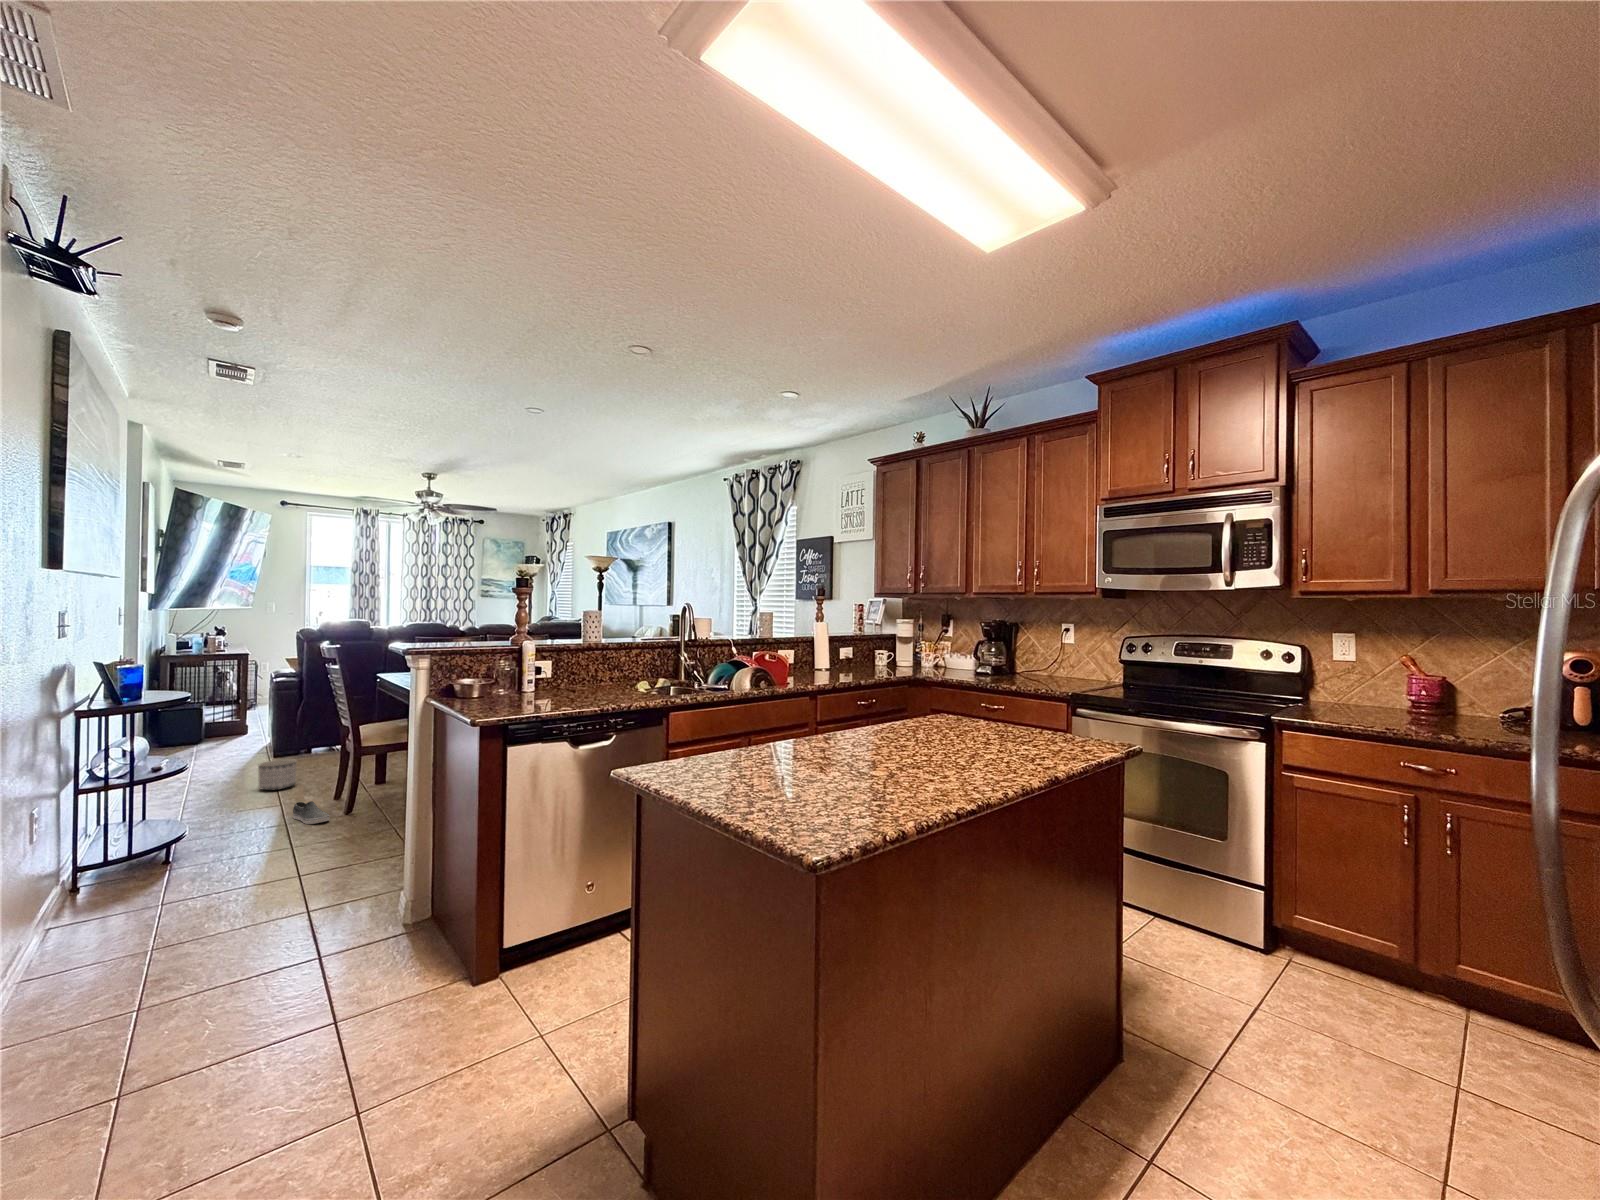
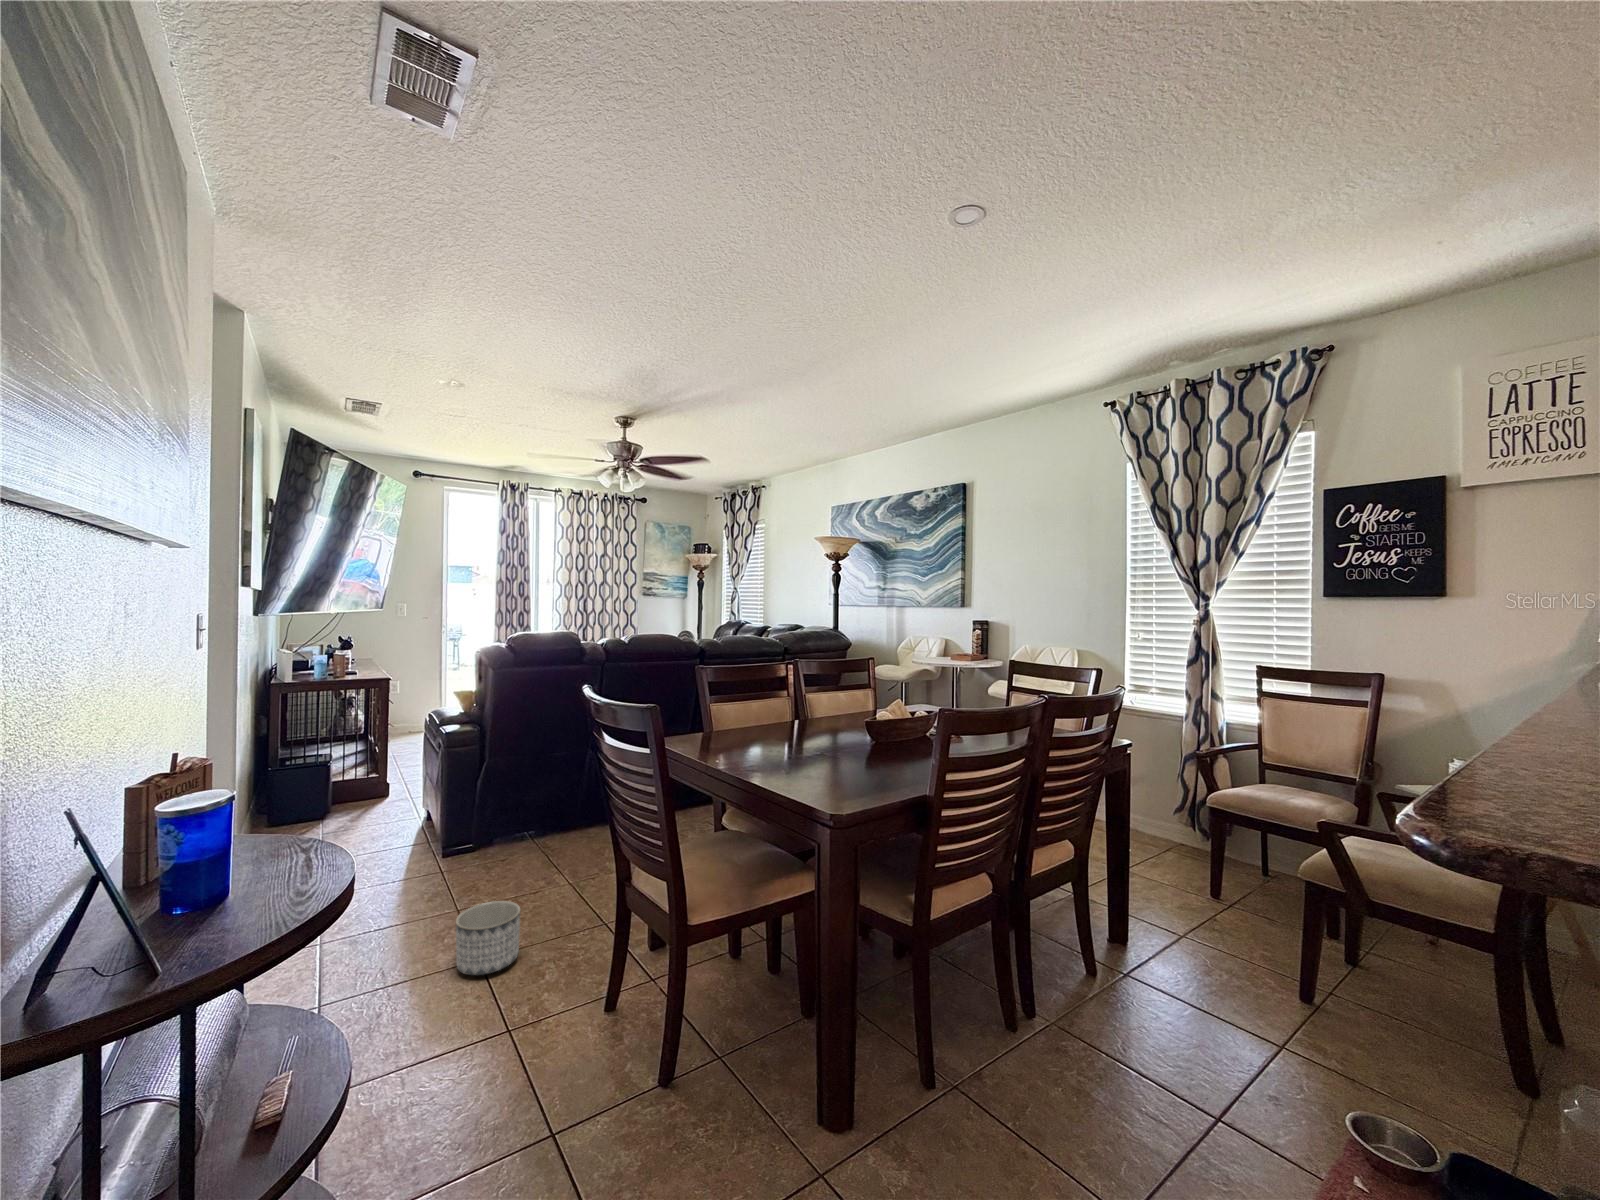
shoe: present [293,801,329,824] -> none [570,1063,663,1147]

